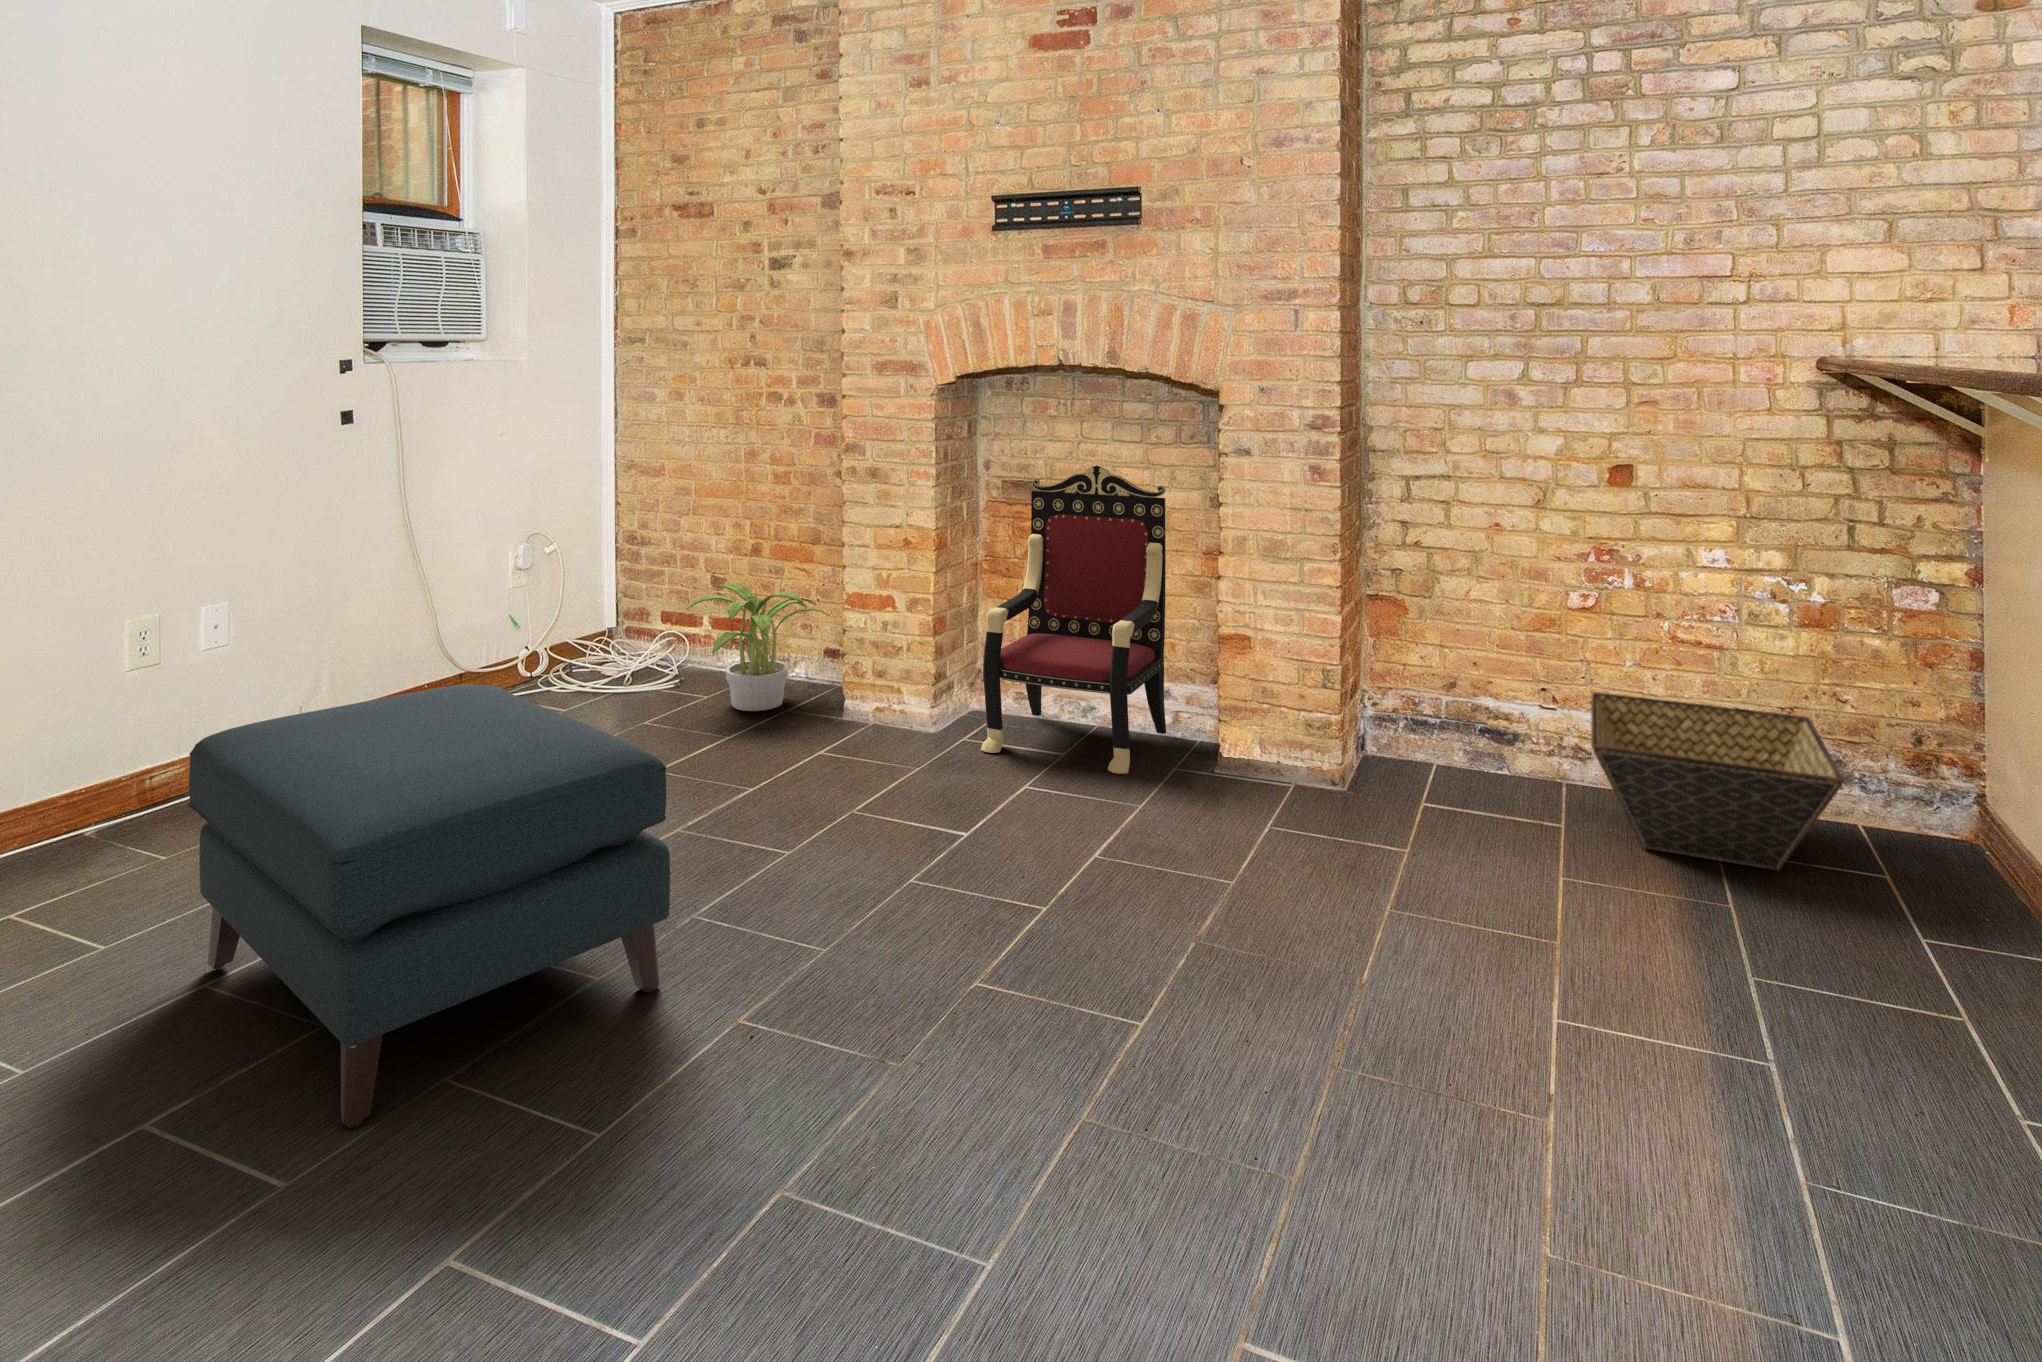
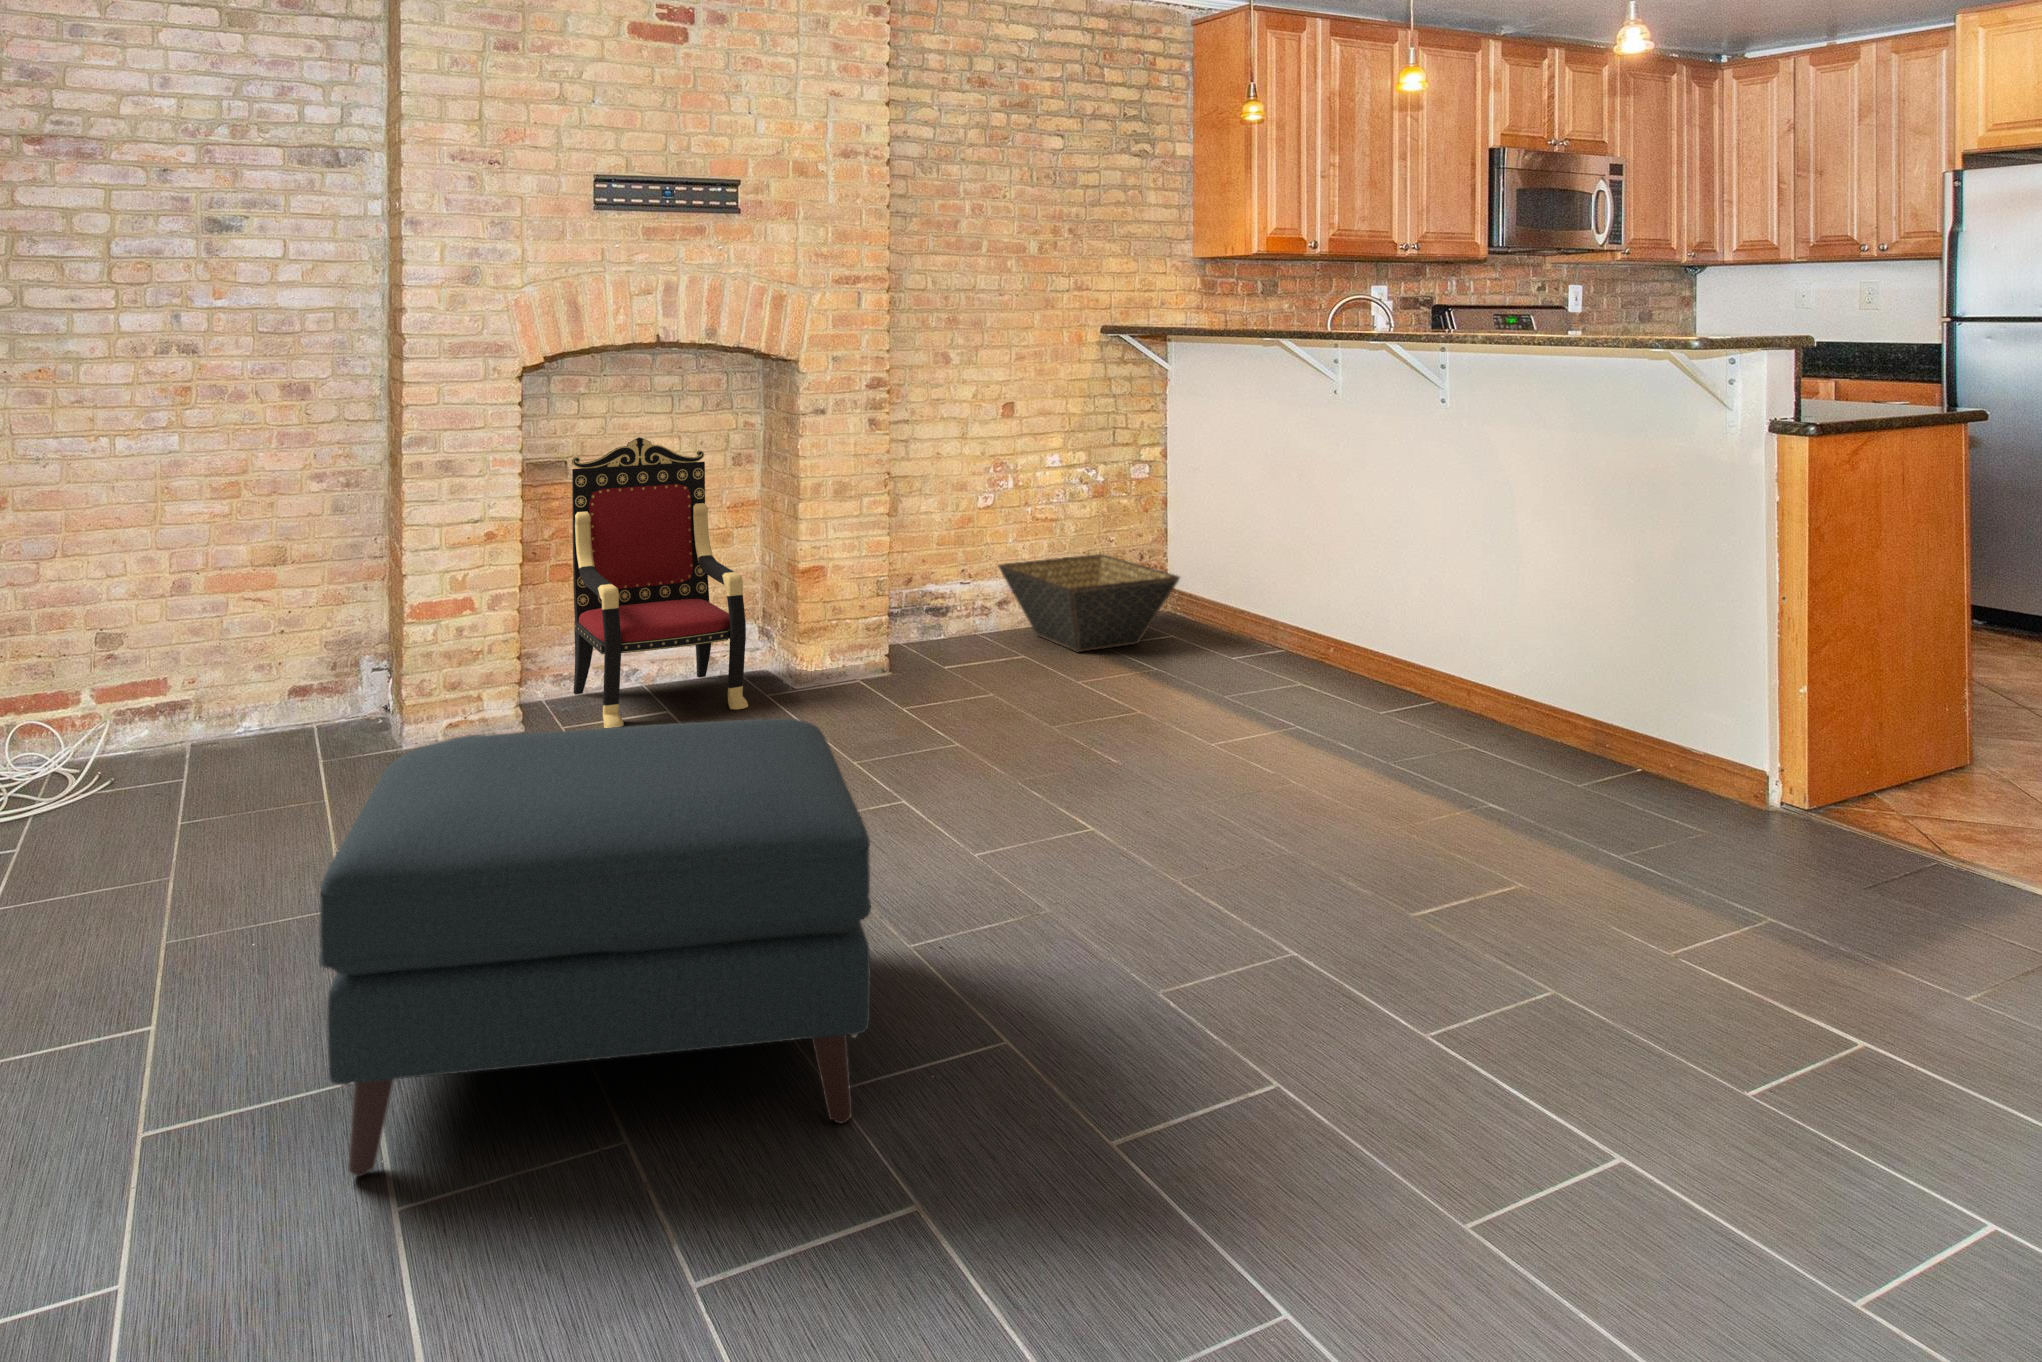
potted plant: present [687,583,830,711] -> none [184,620,347,779]

